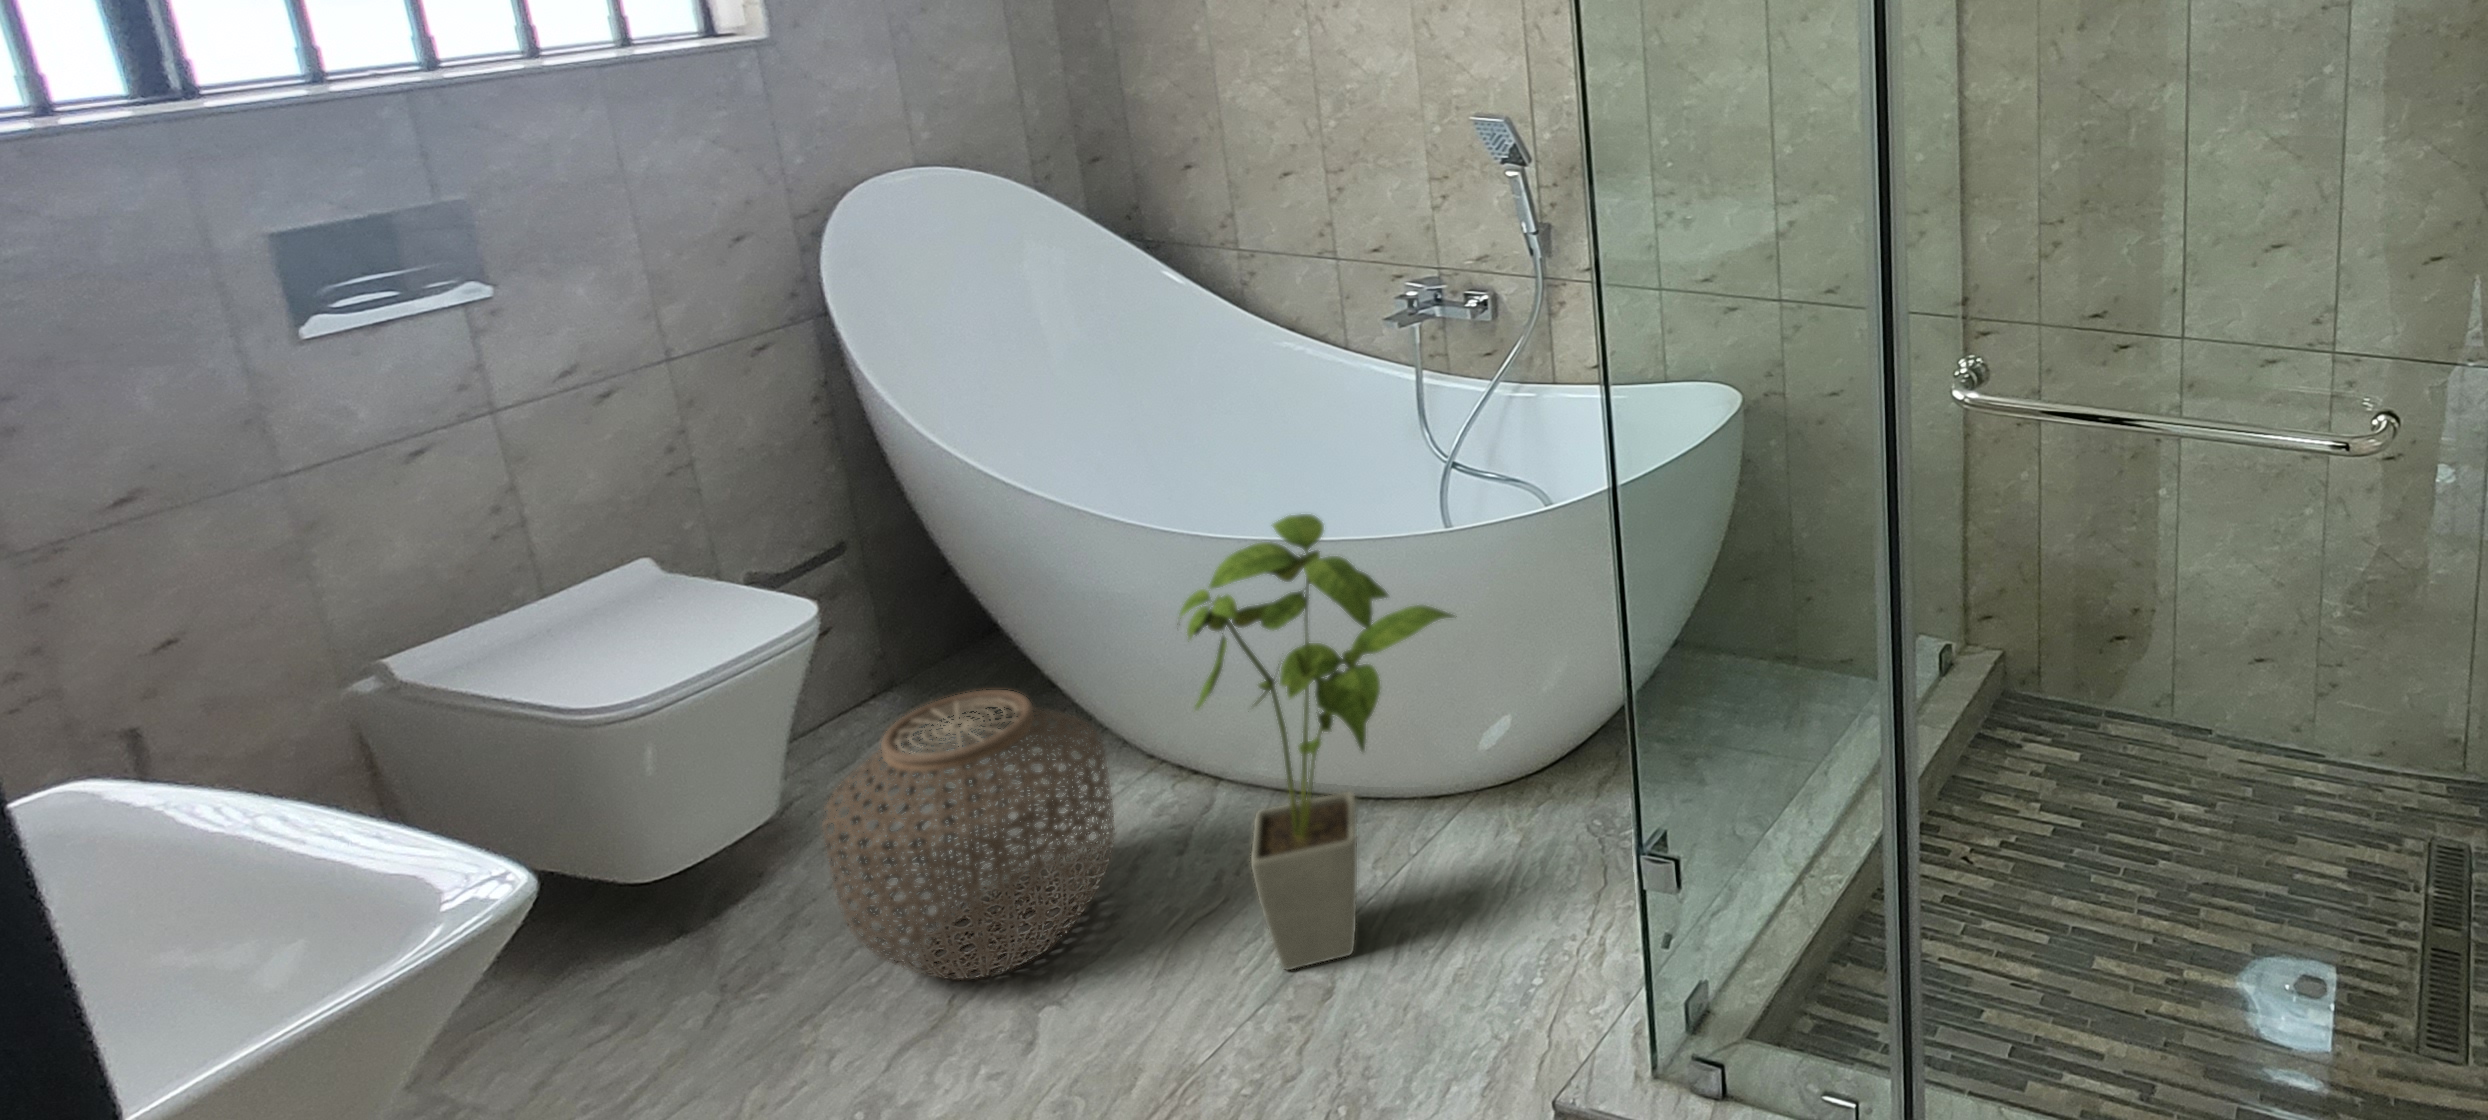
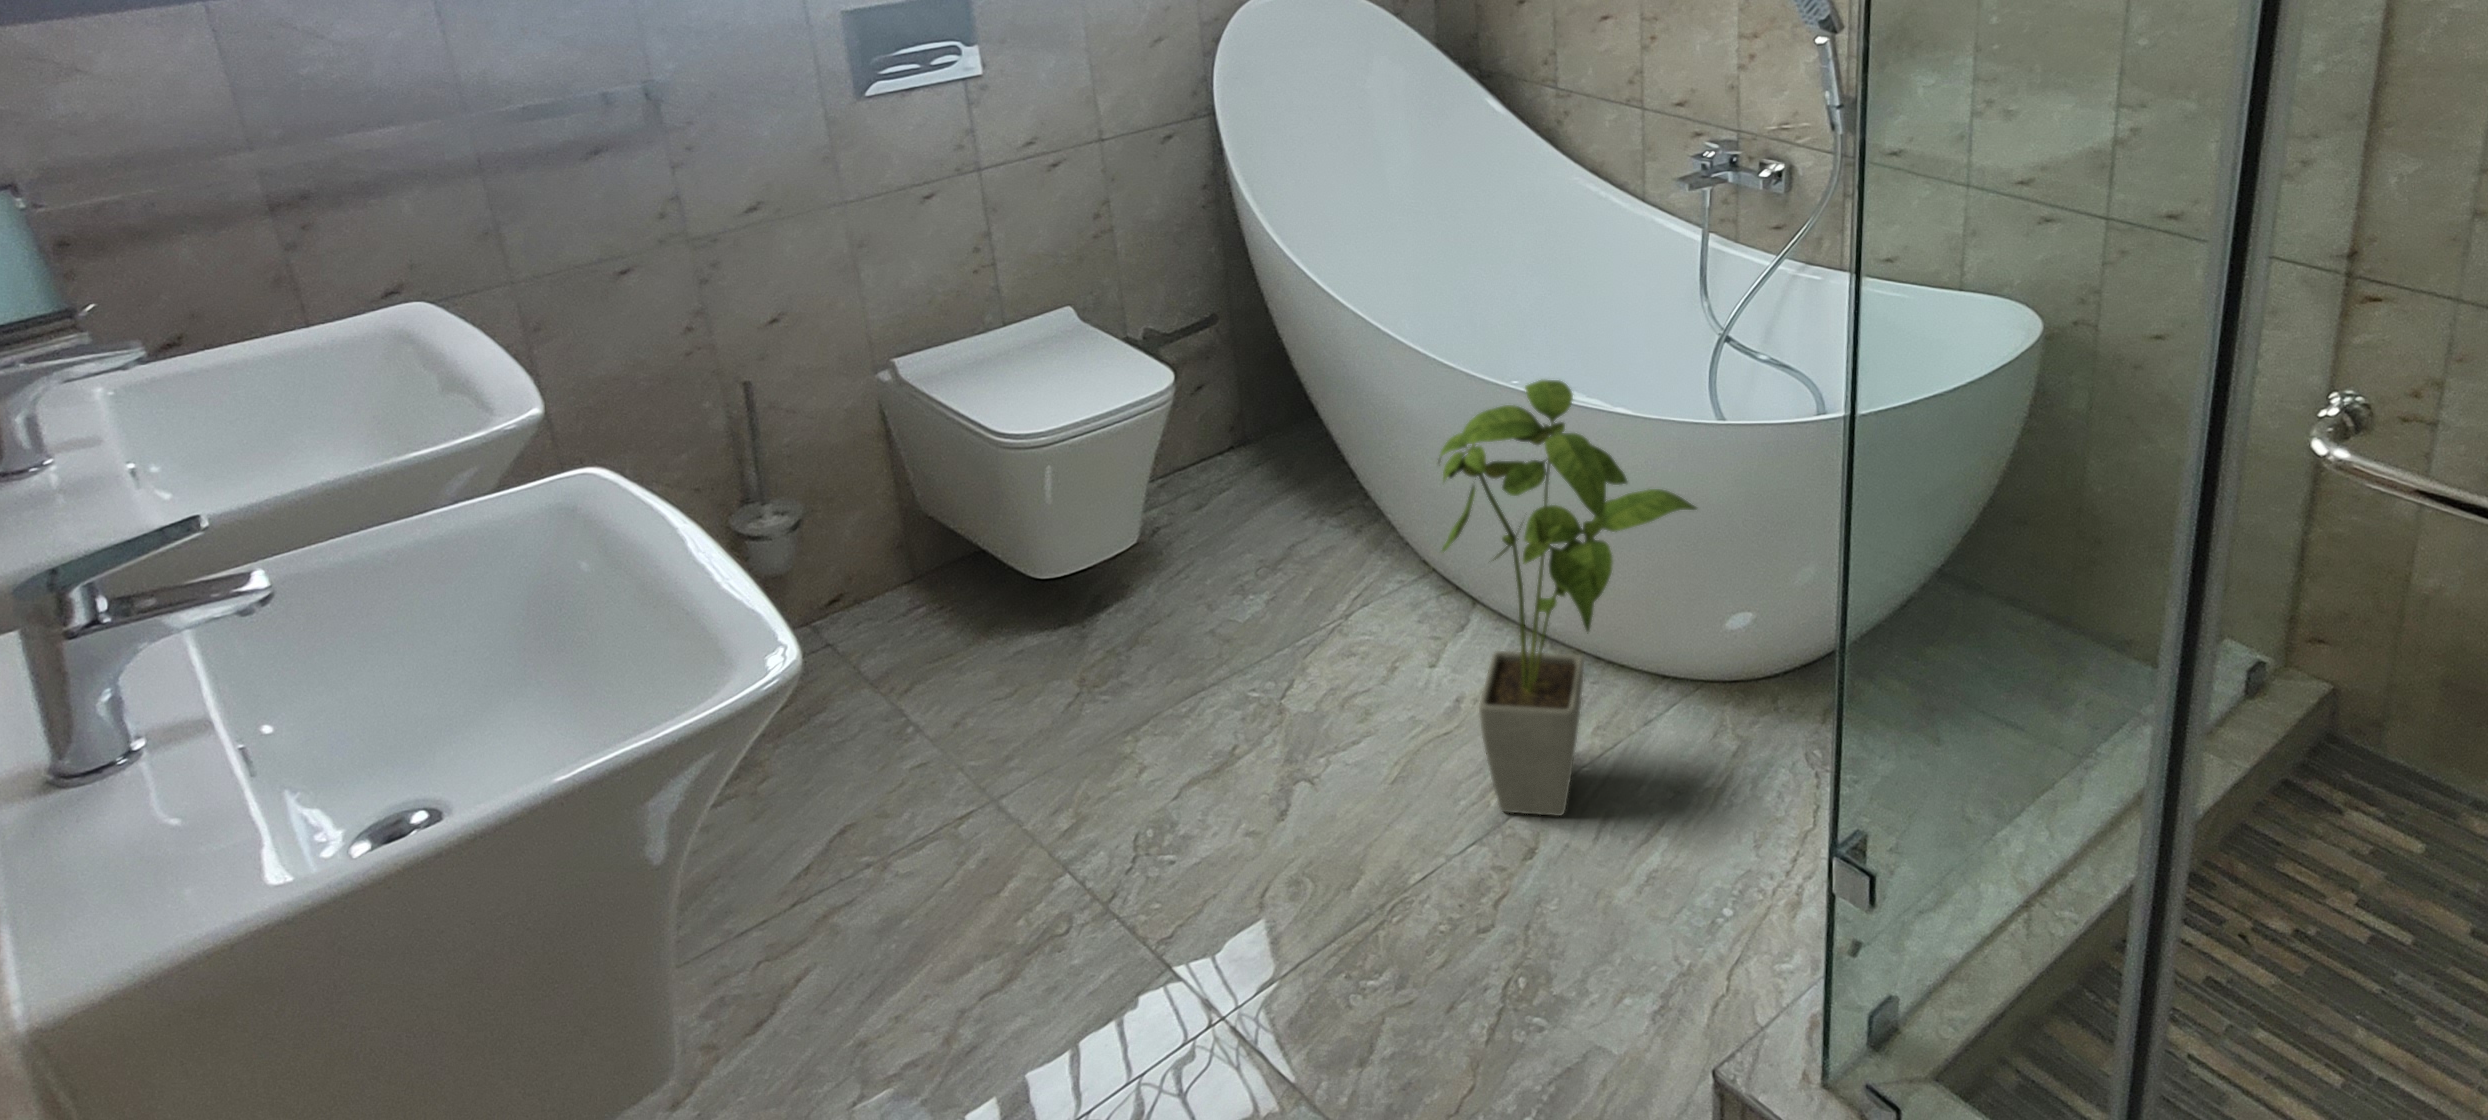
woven basket: present [822,690,1115,980] -> none [1156,476,1382,732]

